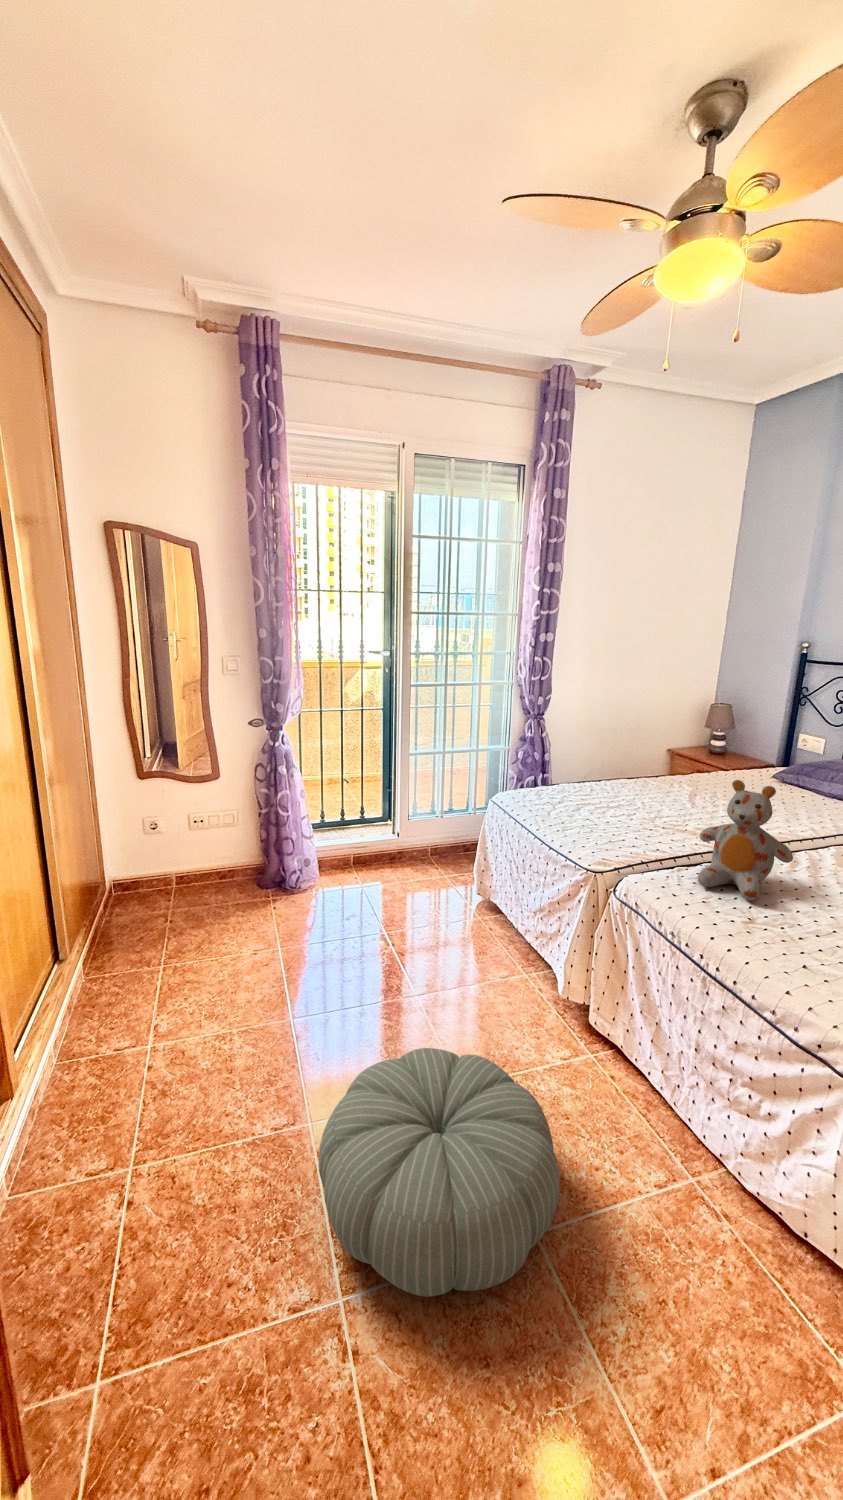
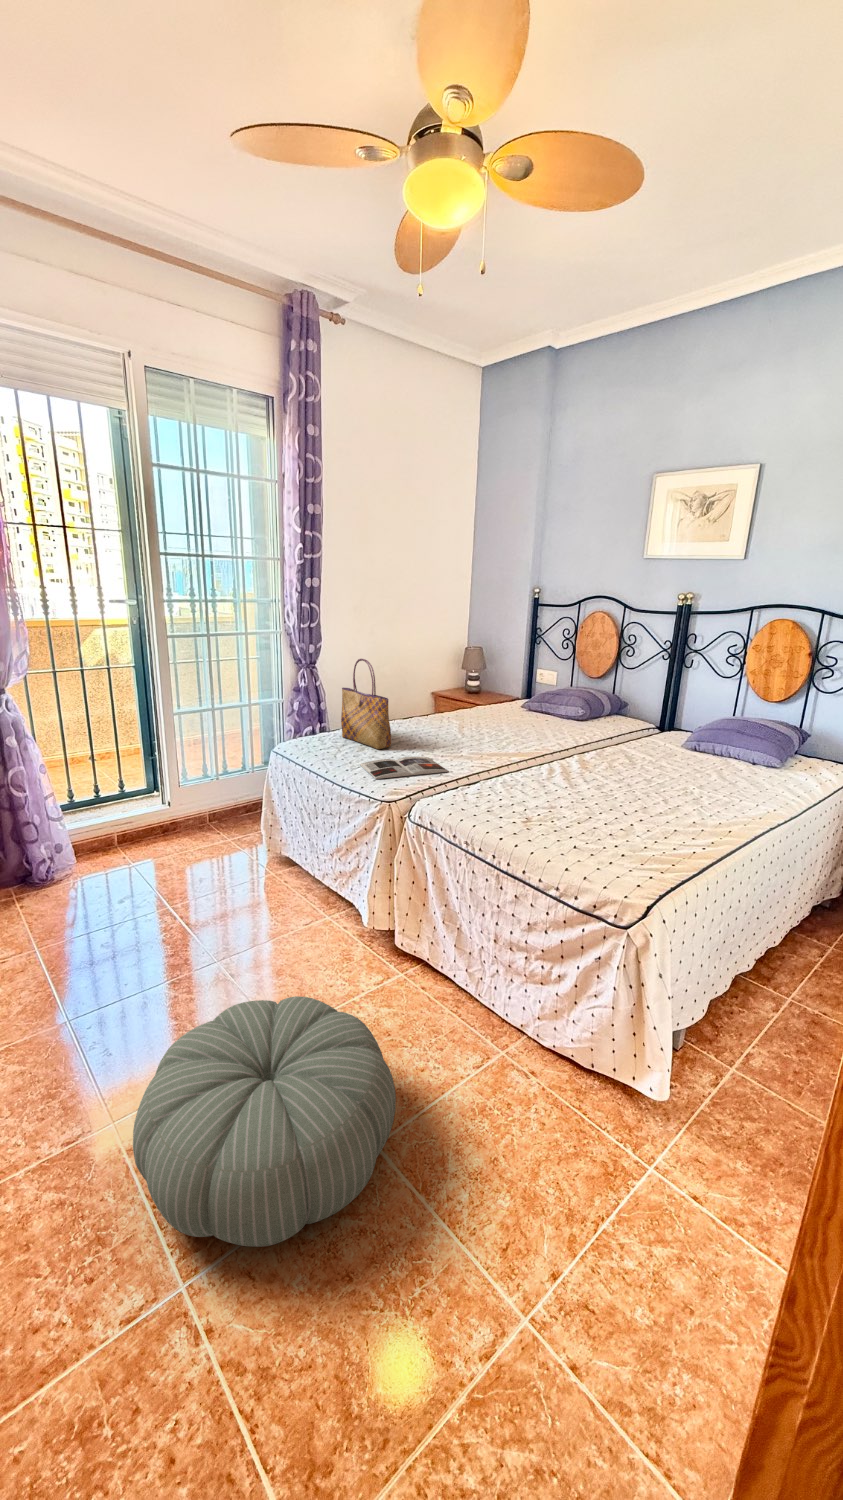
tote bag: none [562,718,612,812] -> present [341,659,391,749]
stuffed bear: present [698,780,793,901] -> none [475,699,552,804]
magazine: none [574,825,669,848] -> present [360,757,448,779]

